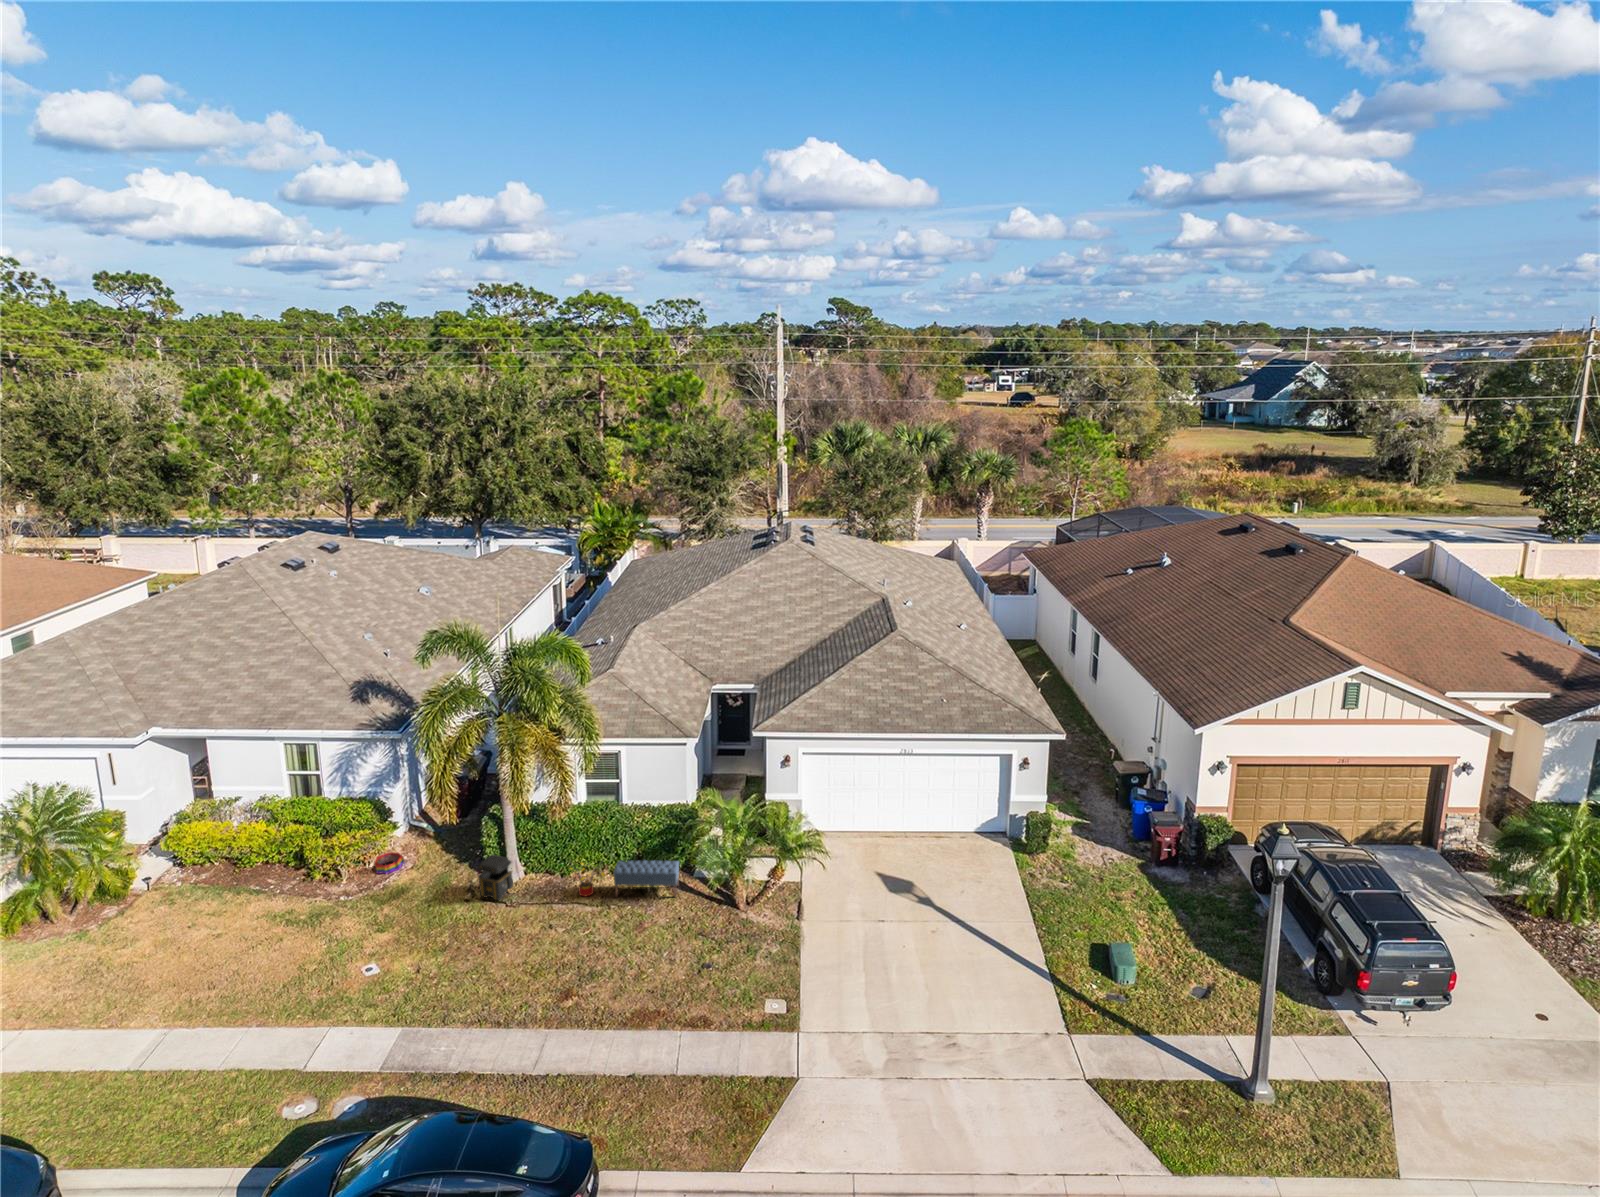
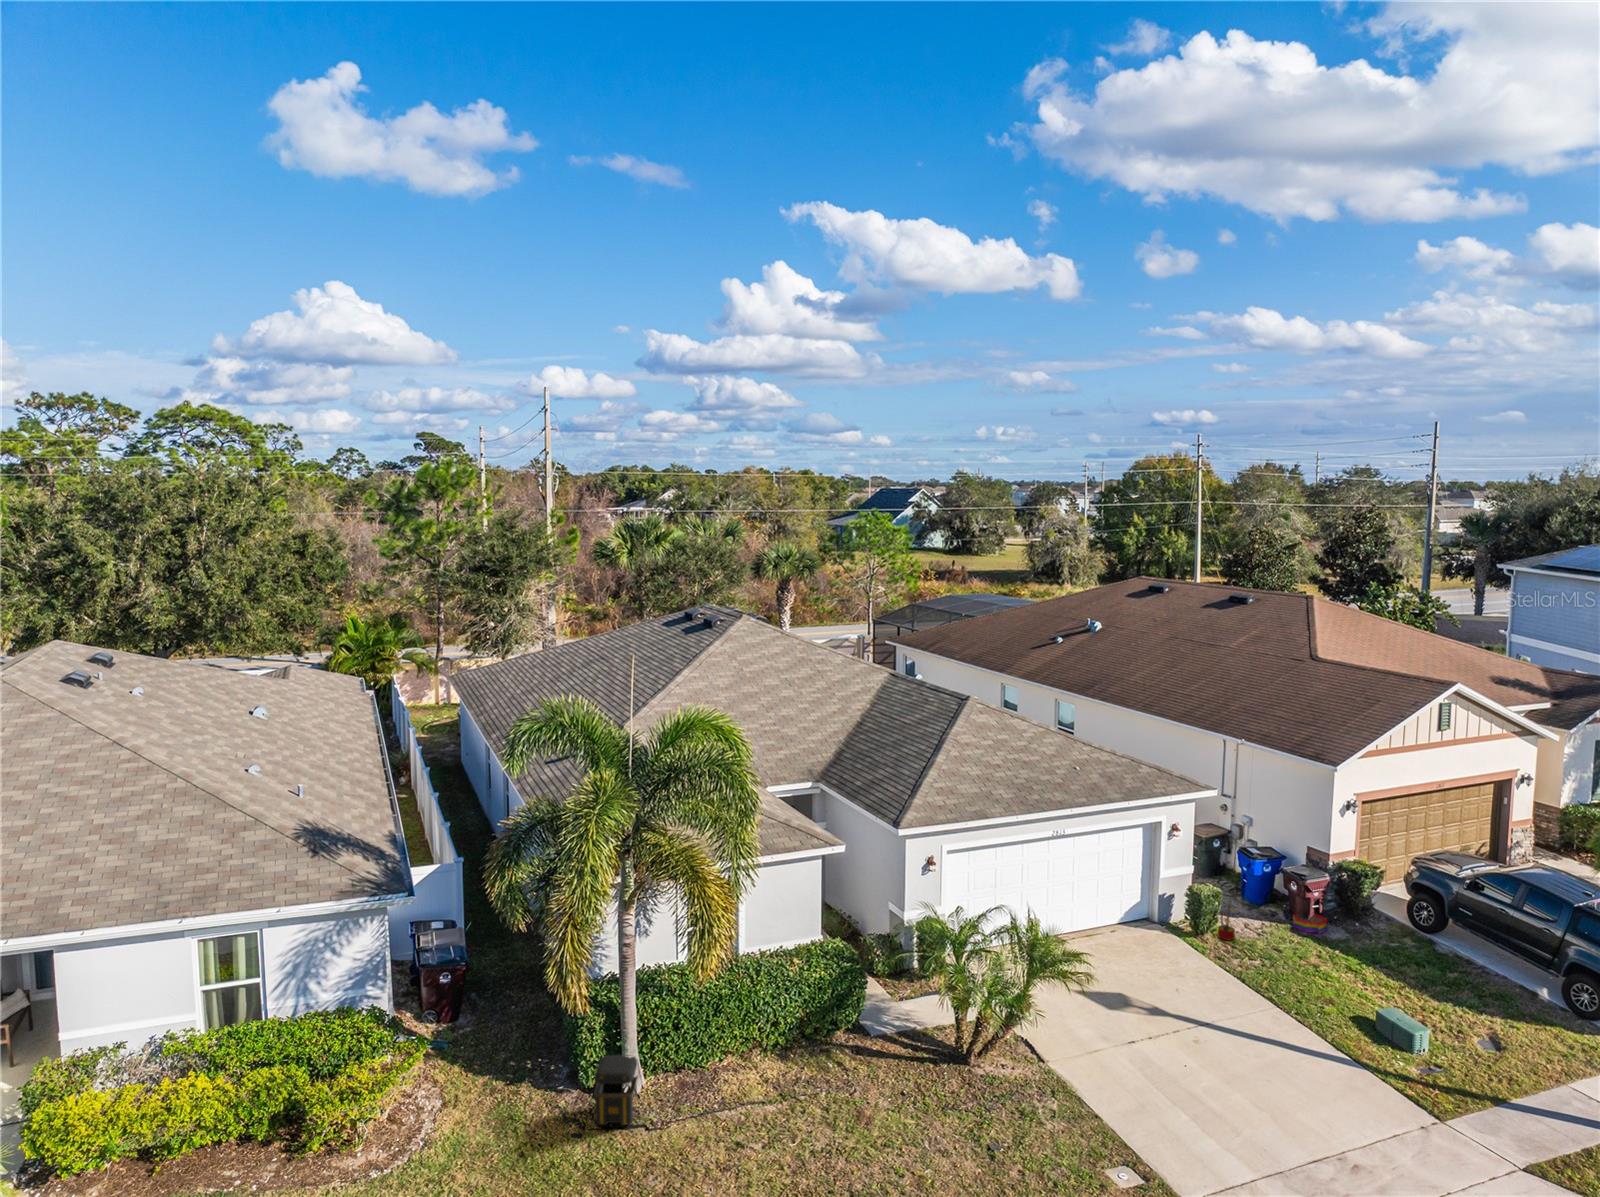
storage bin: present [374,852,404,874] -> present [1293,914,1327,934]
bench: present [613,860,679,897] -> none [777,1015,871,1084]
decorative plant: present [577,863,605,896] -> present [1218,903,1235,940]

